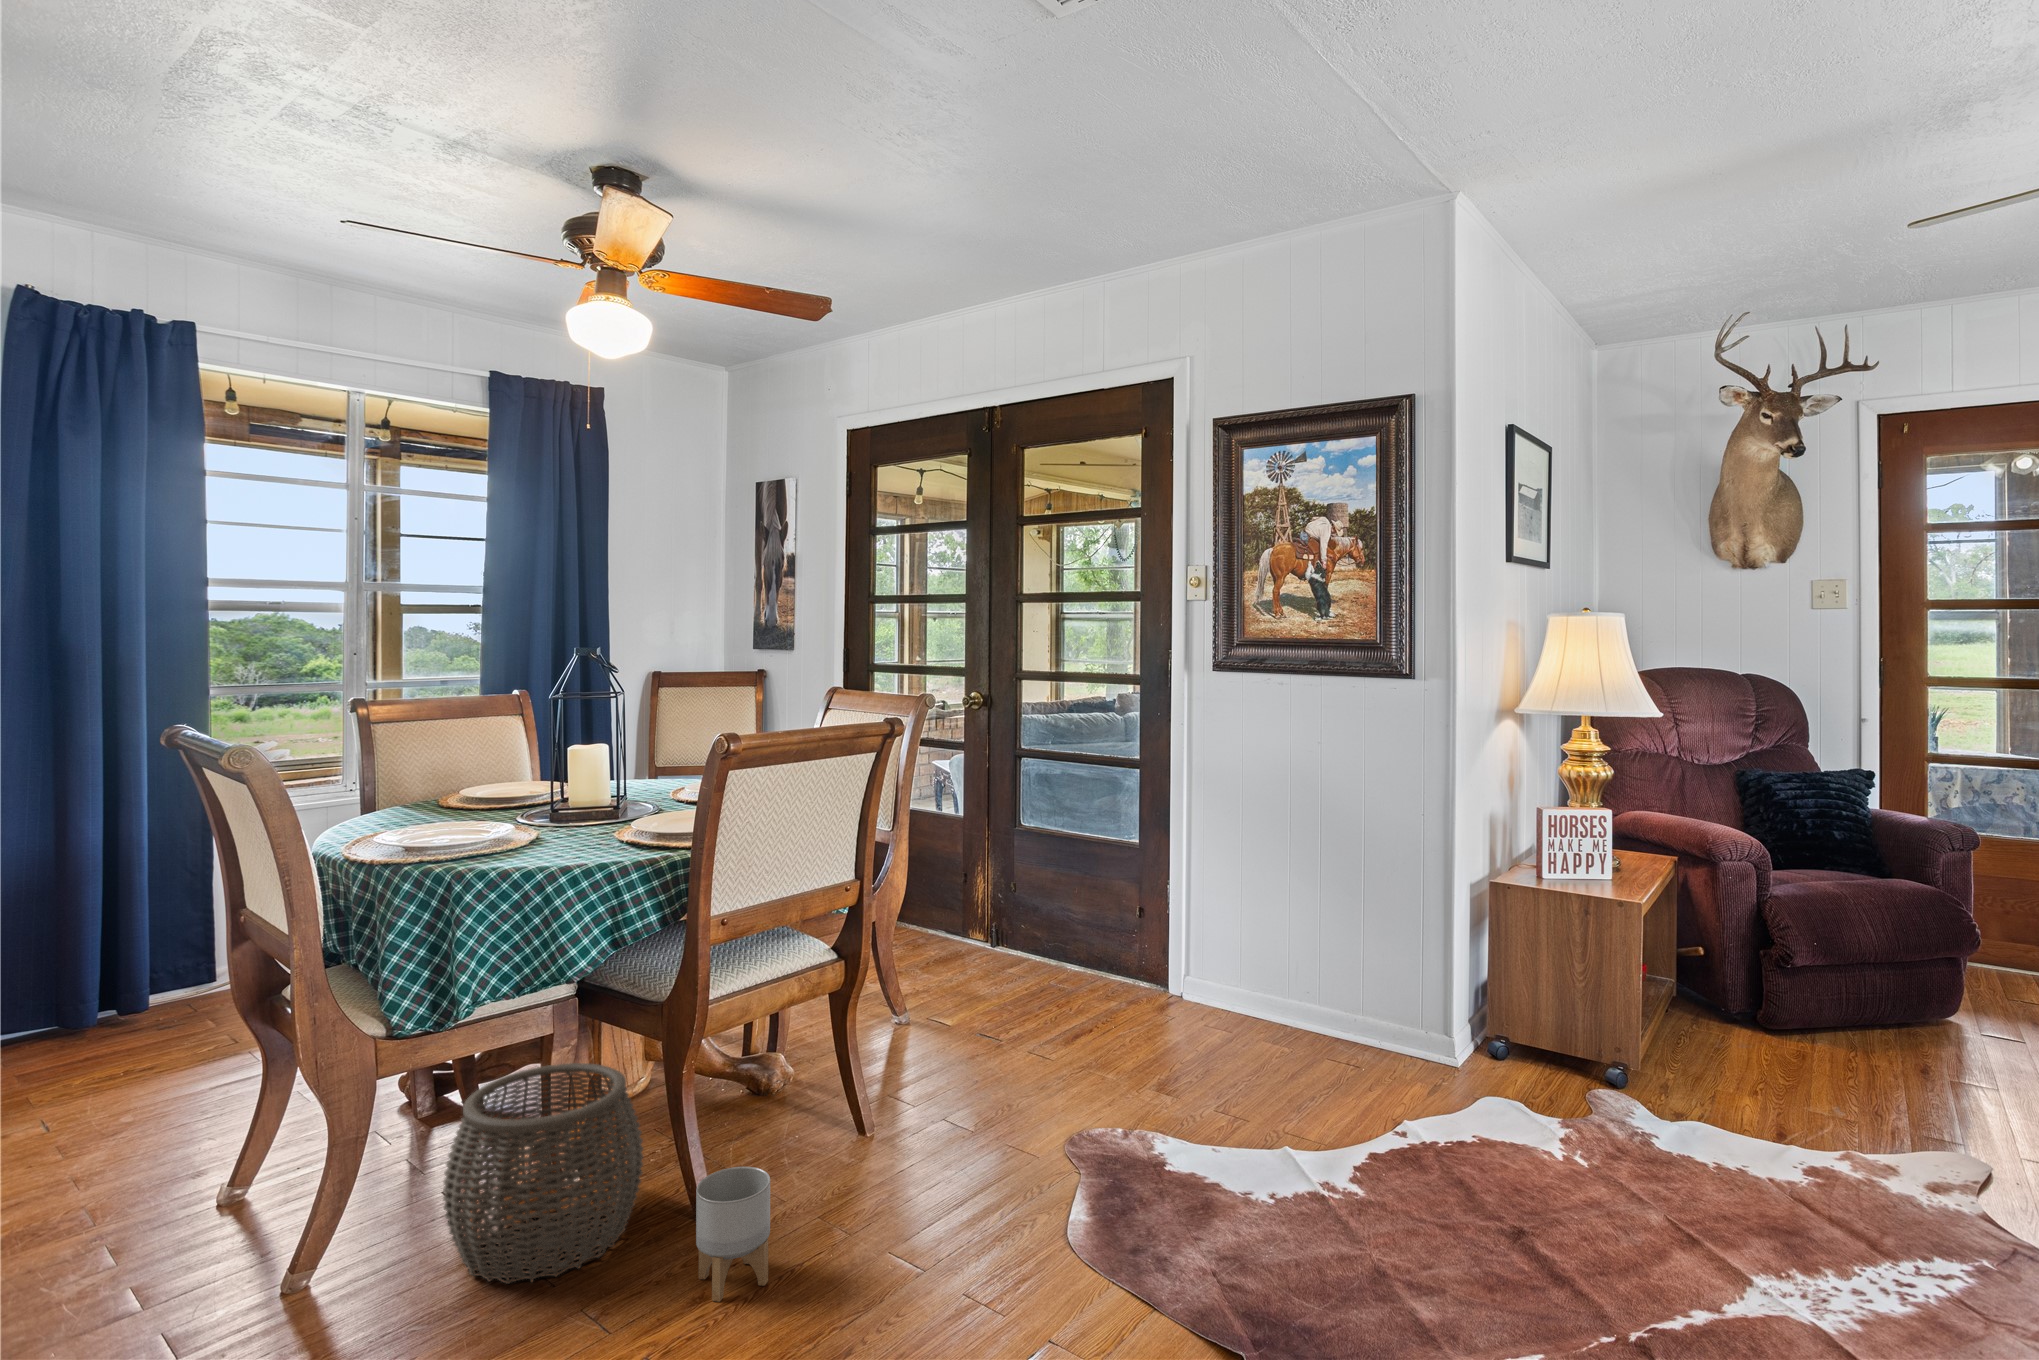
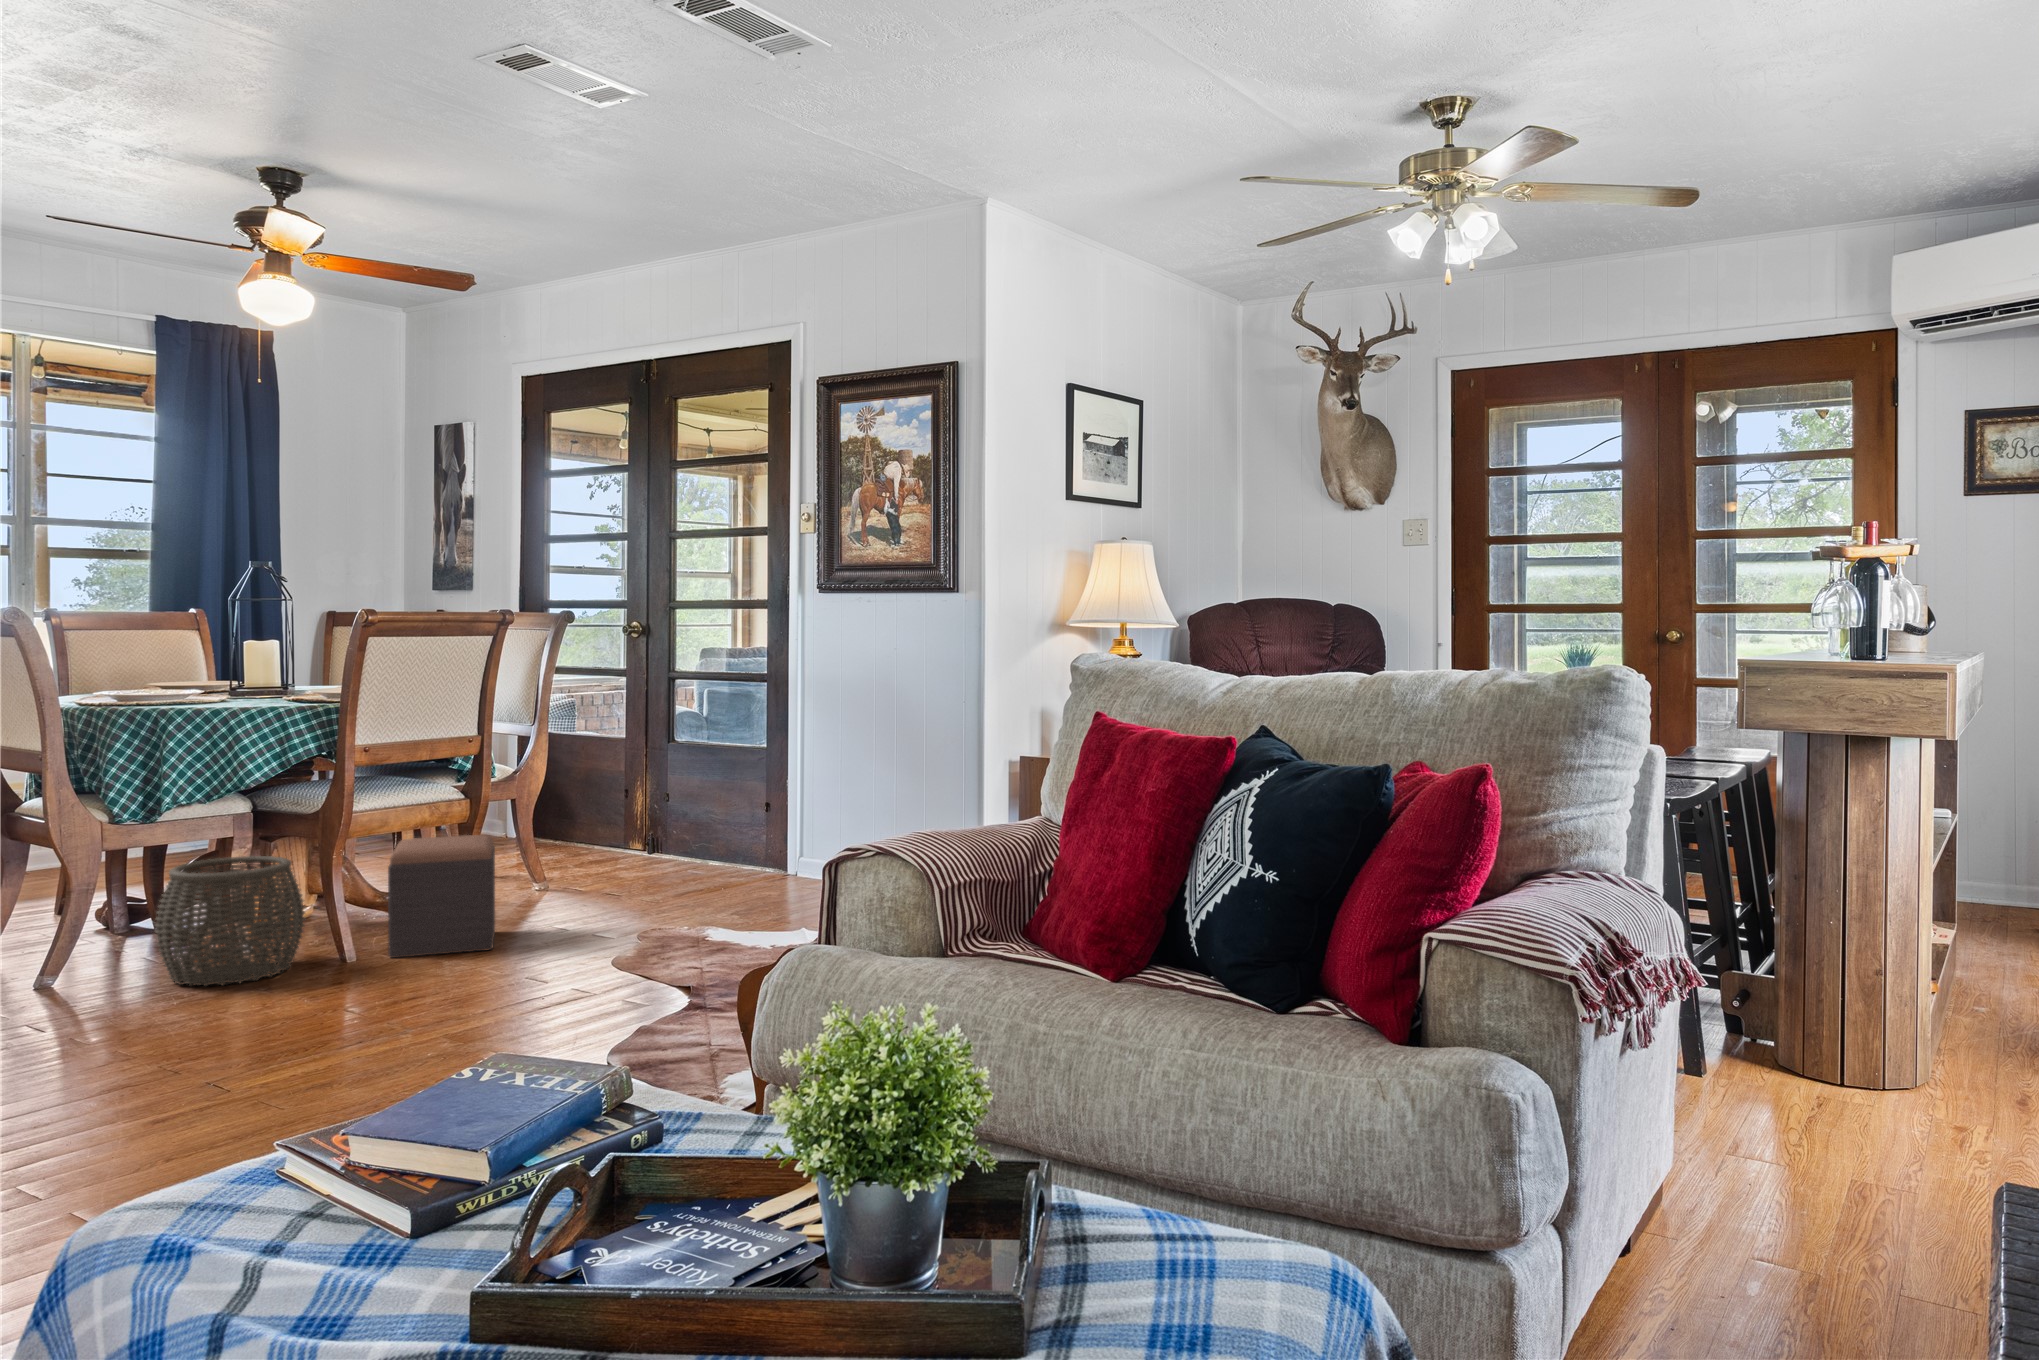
footstool: none [749,1008,883,1203] -> present [388,835,495,958]
planter: present [696,1167,770,1302] -> none [342,910,397,988]

